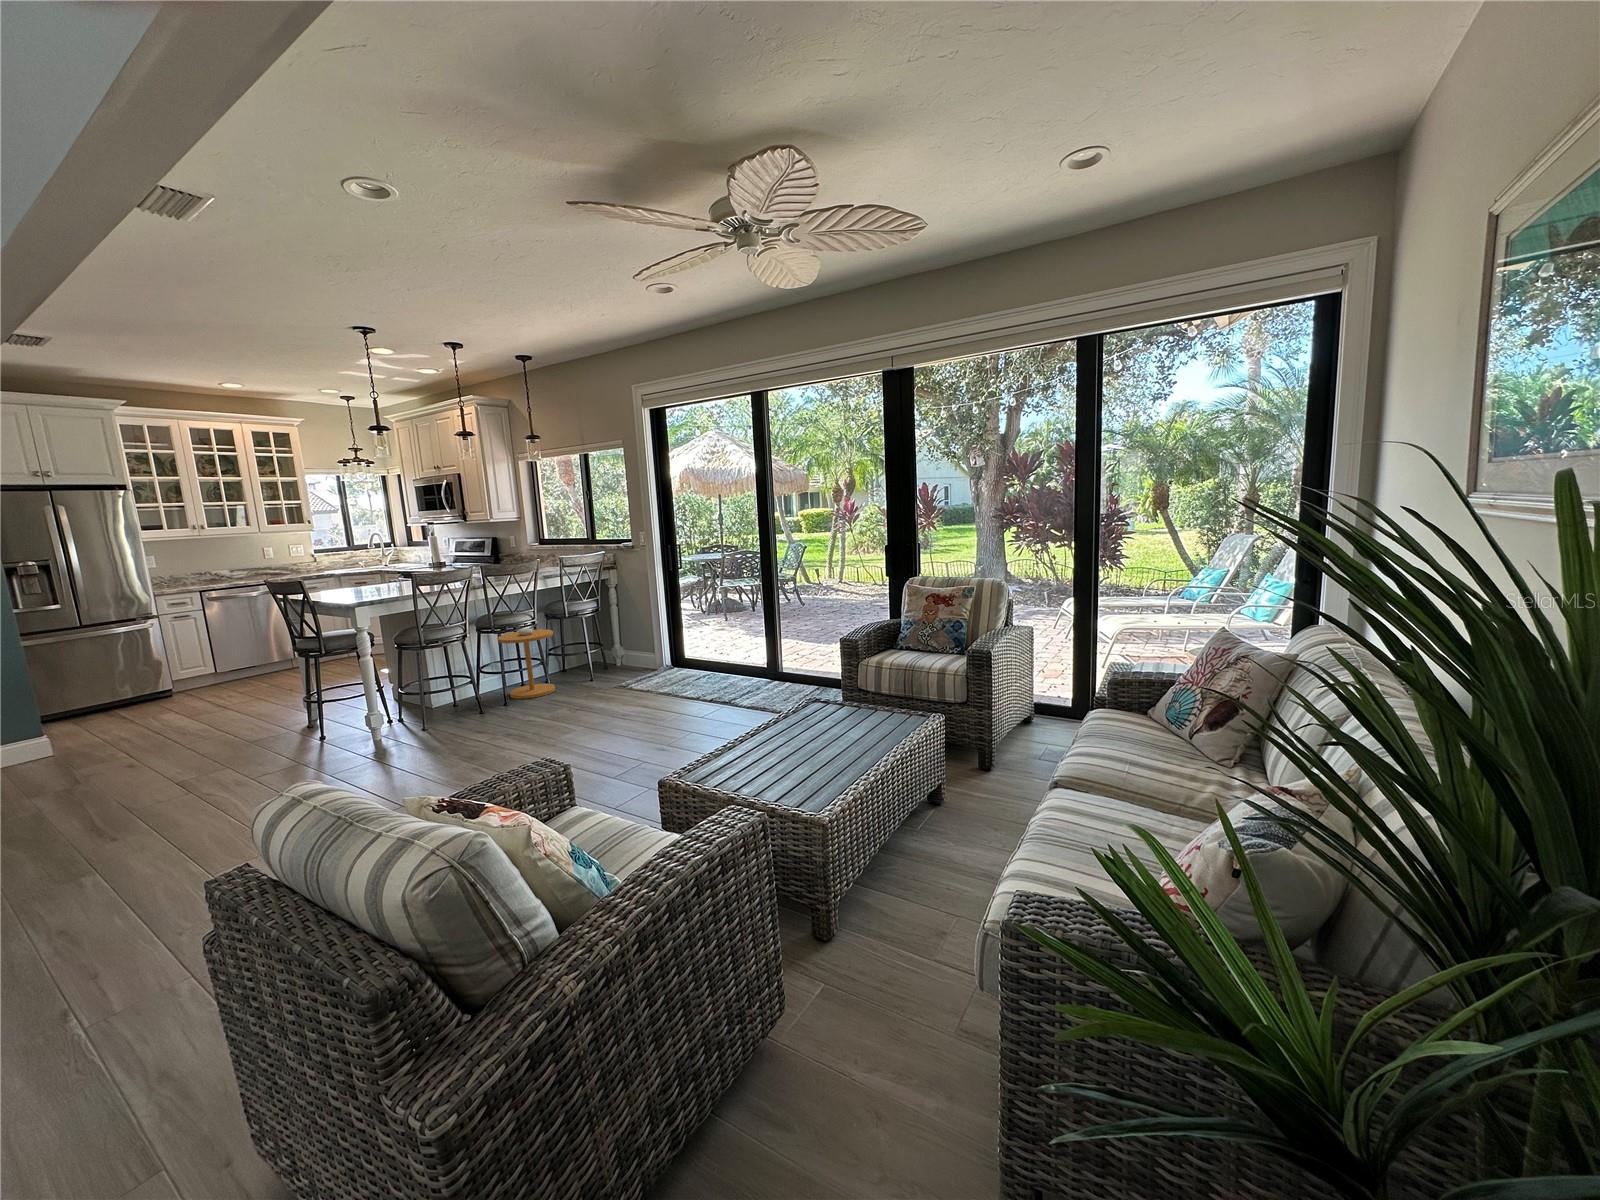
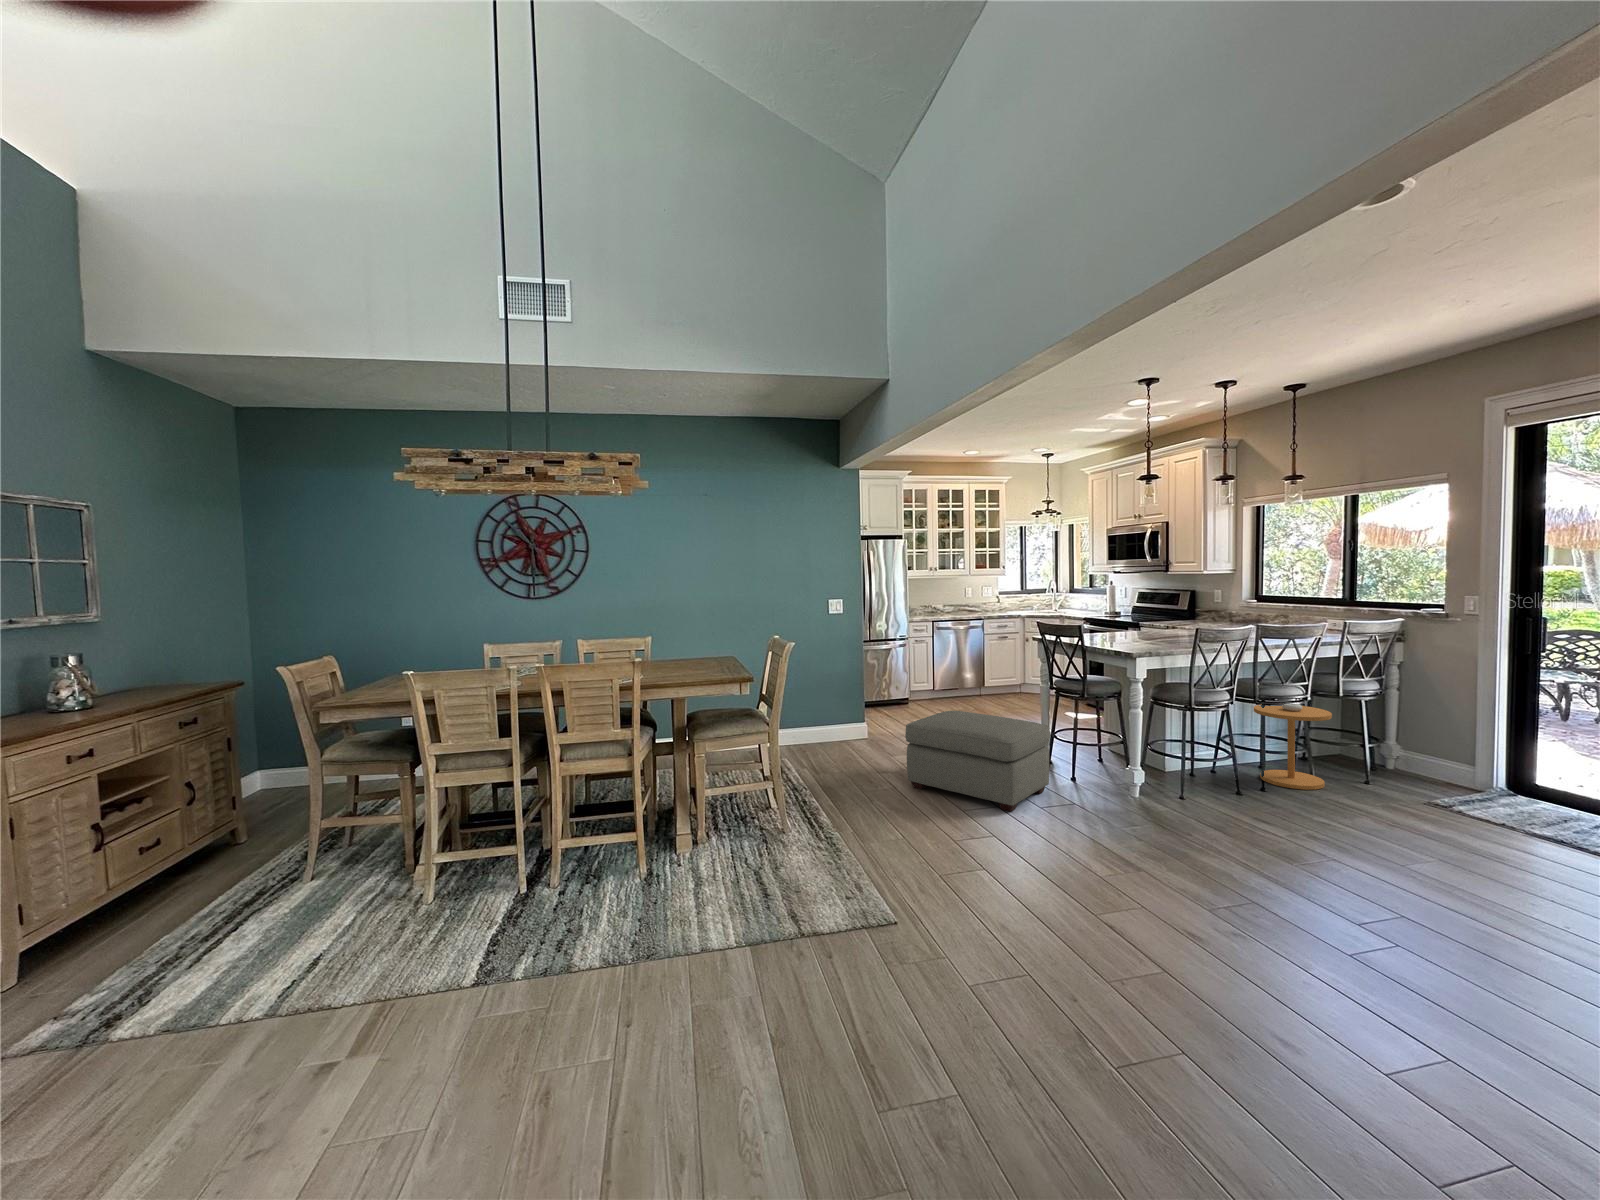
ottoman: none [49,691,276,800] -> present [905,711,1050,812]

